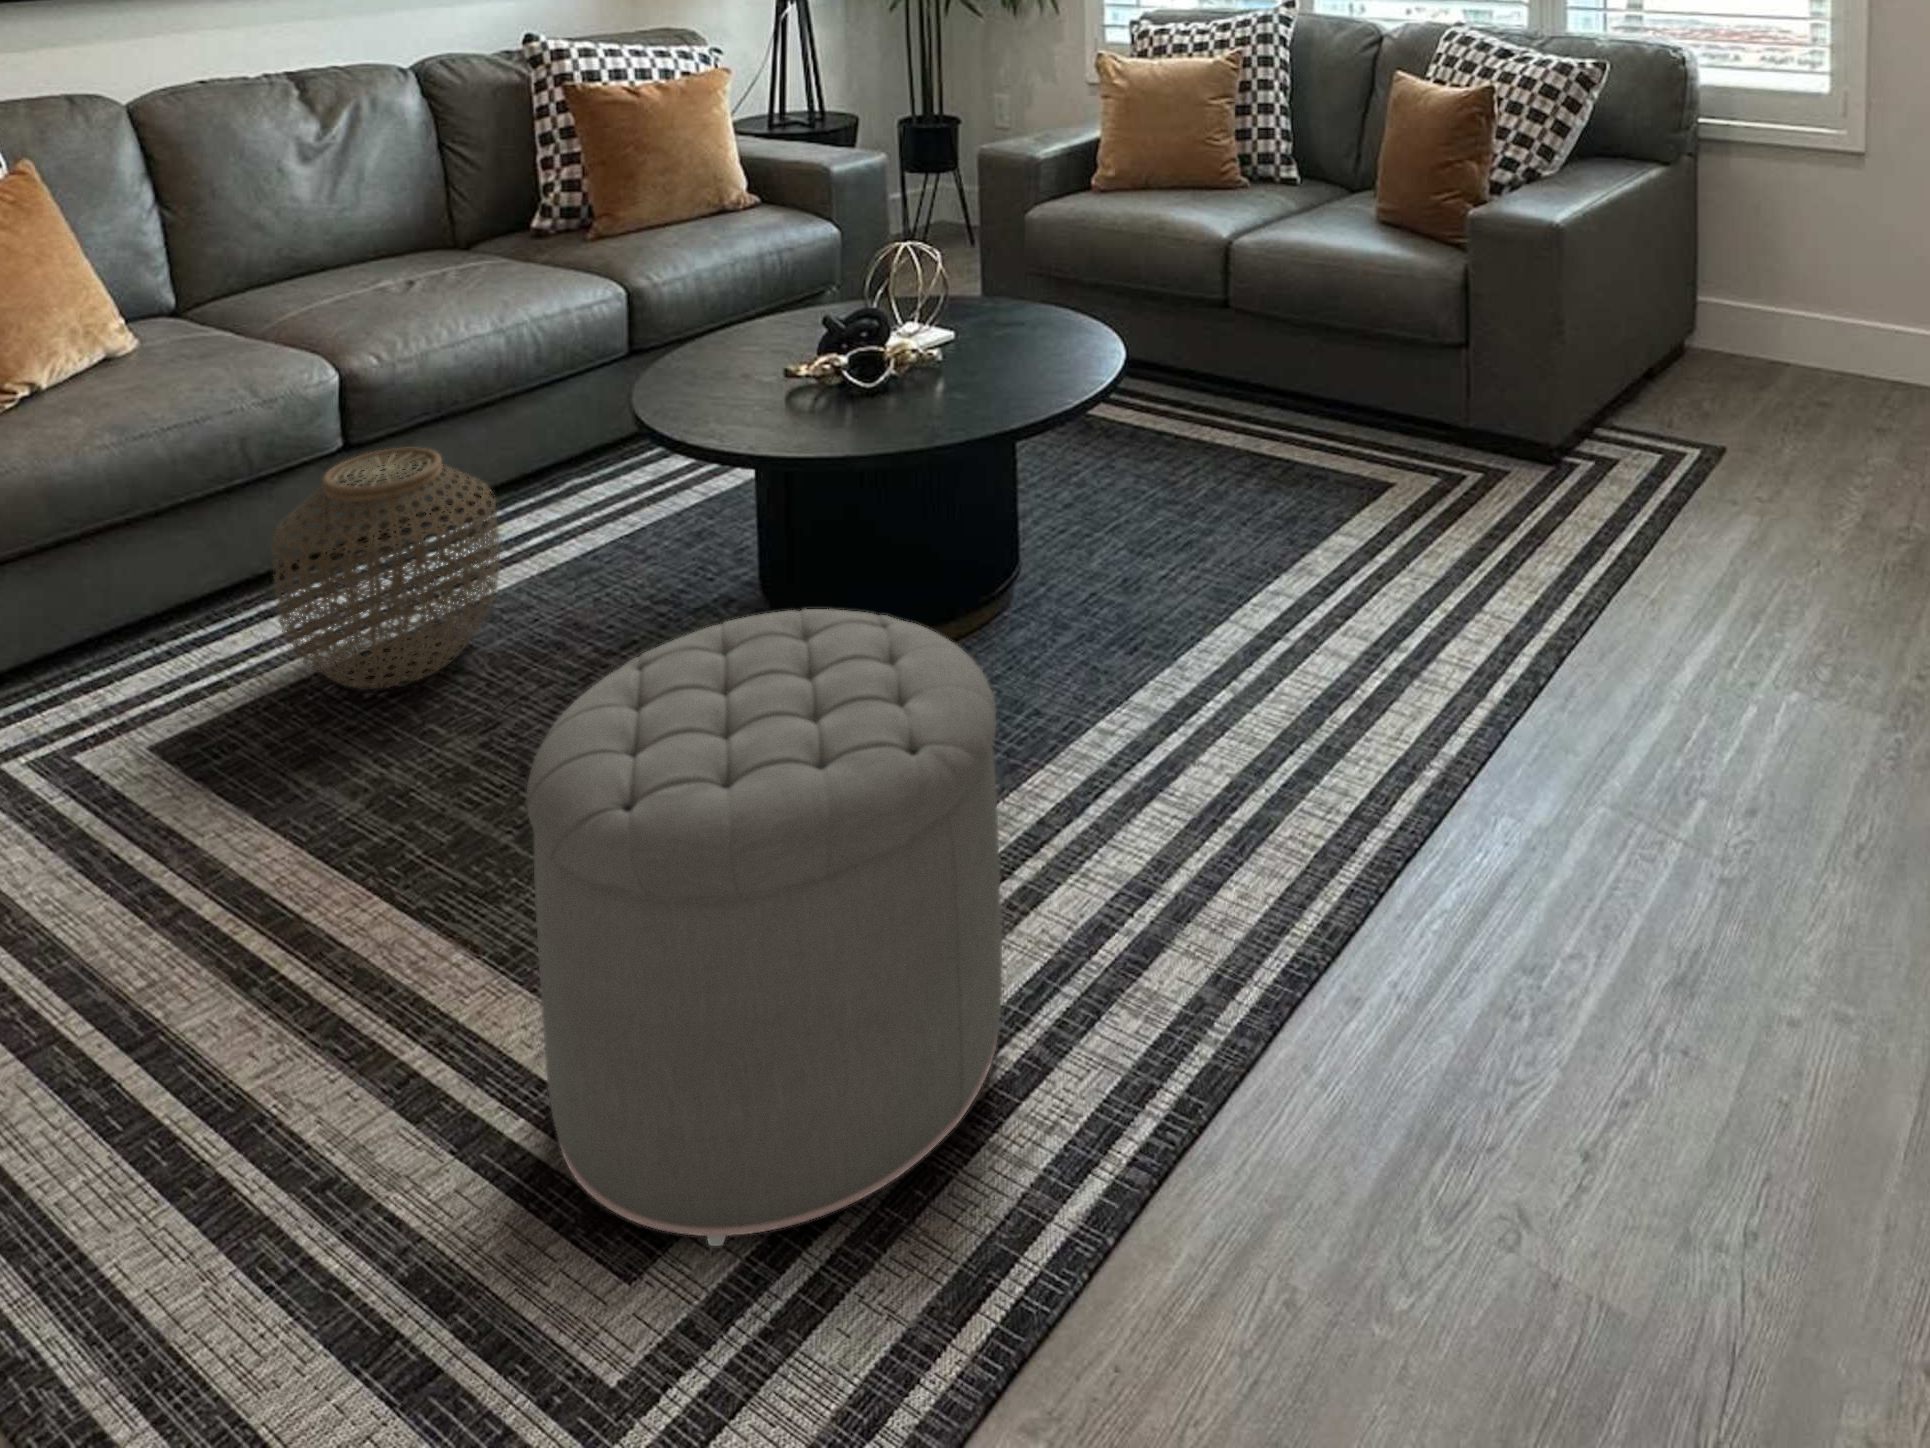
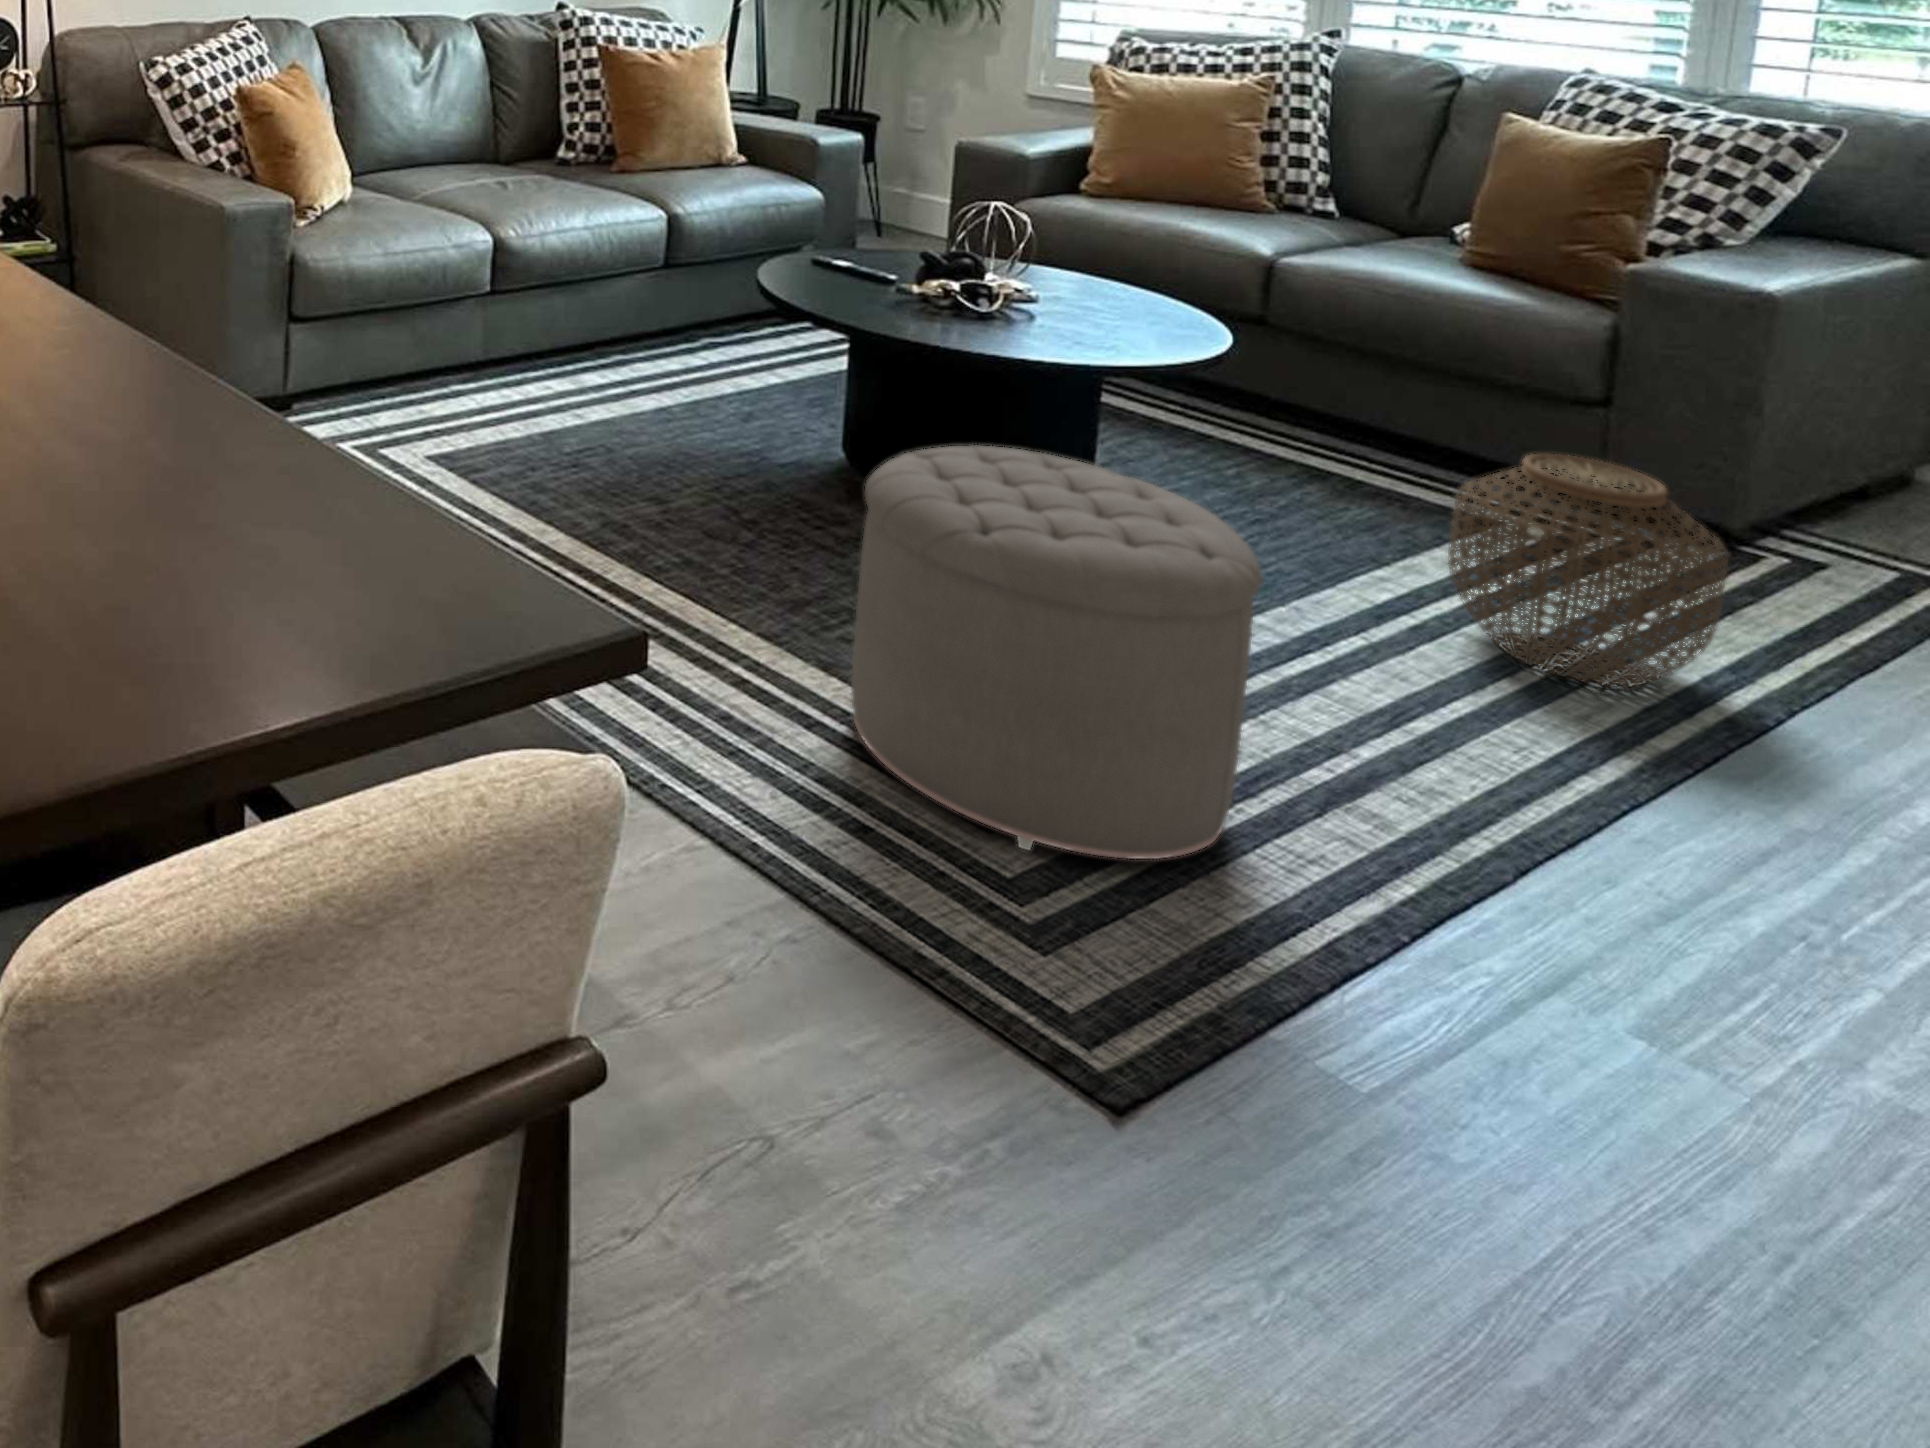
woven basket: present [272,448,500,688] -> present [1449,454,1729,687]

